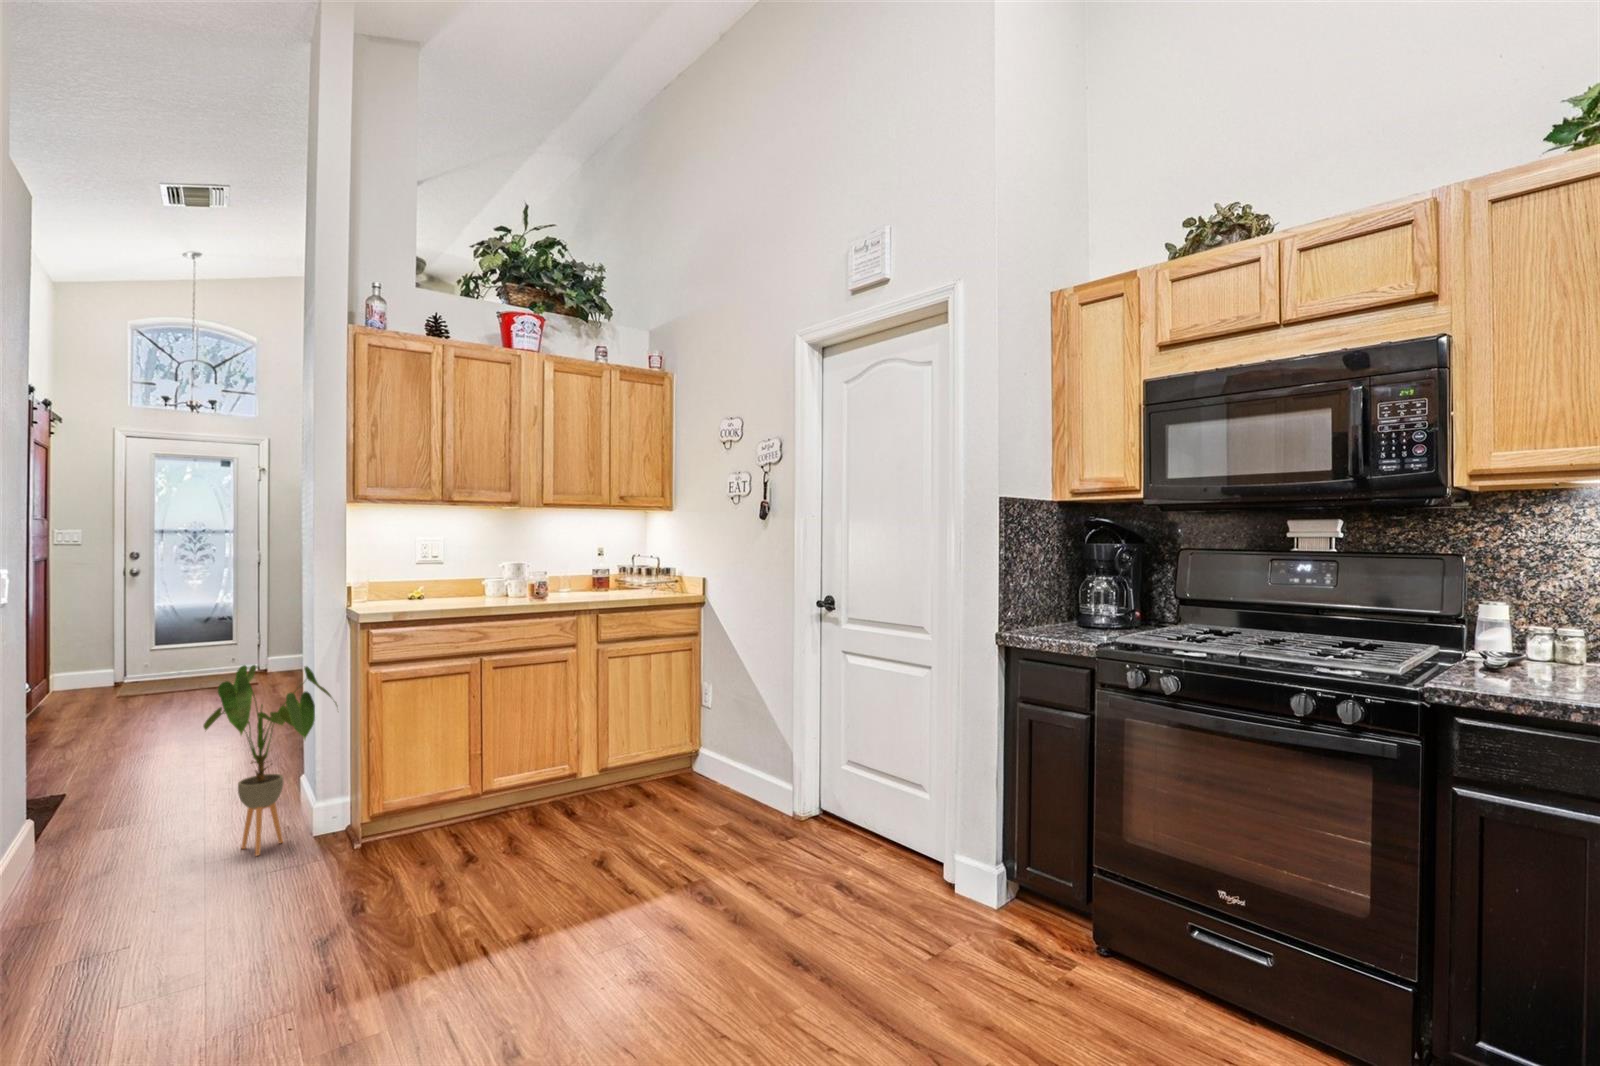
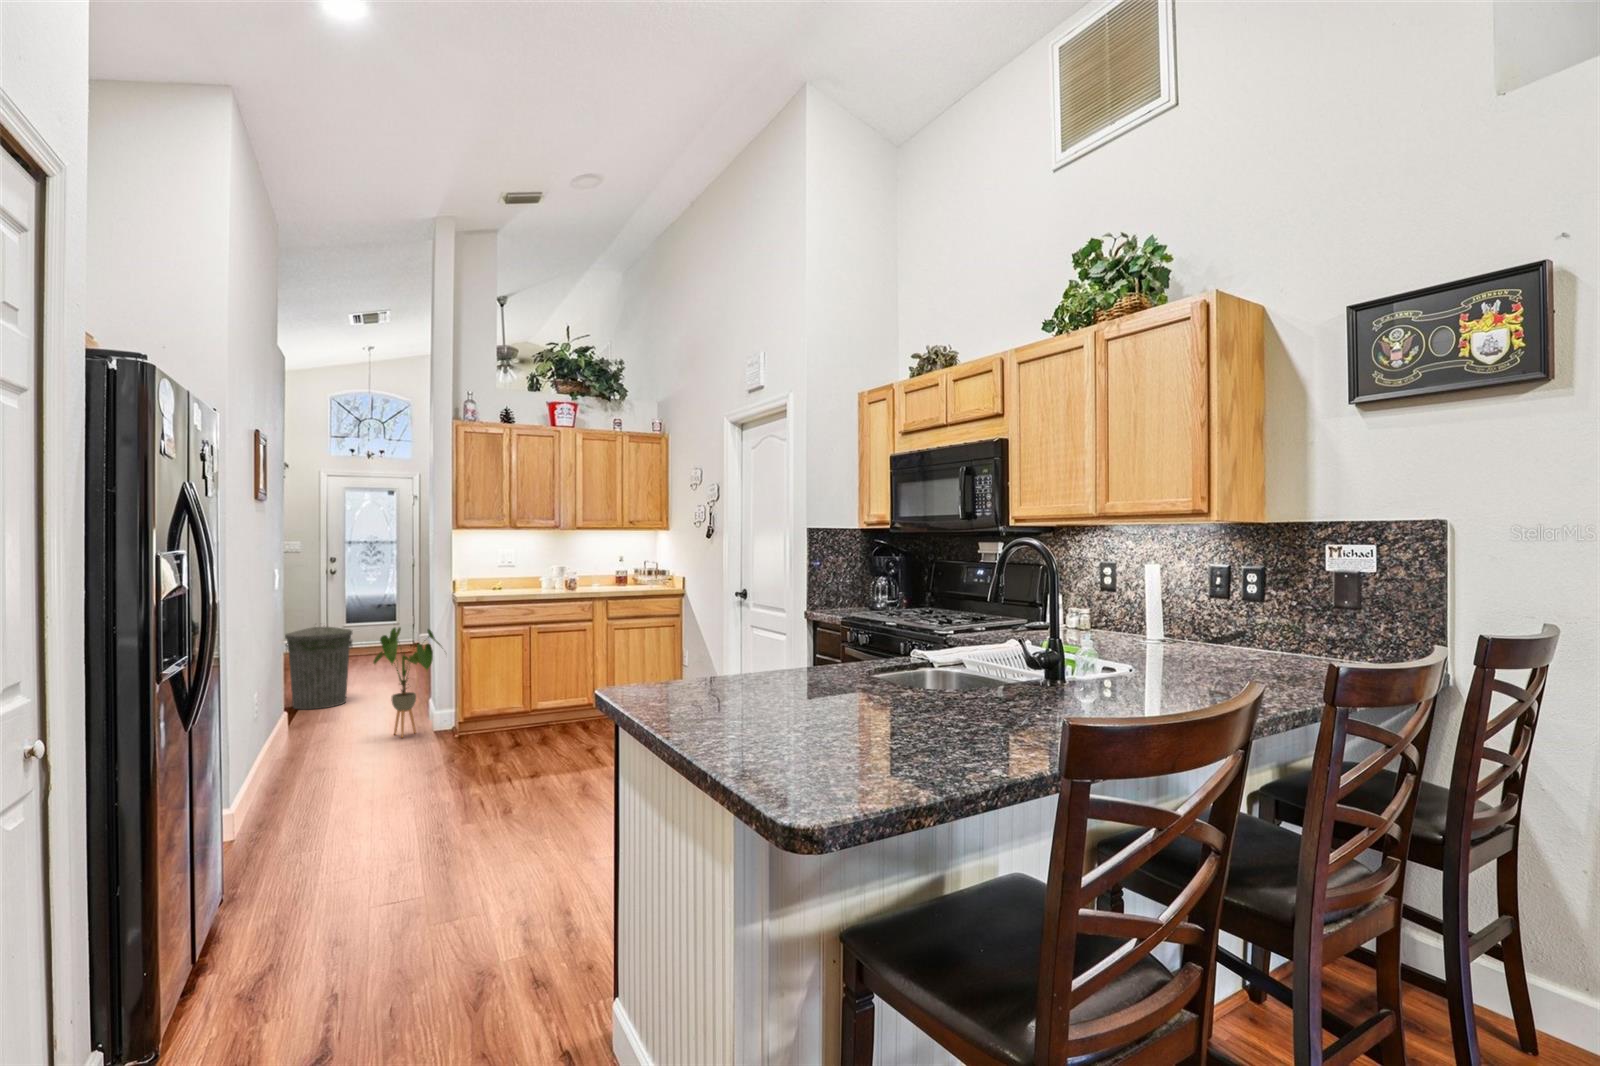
trash can: none [39,655,164,798] -> present [285,627,352,709]

